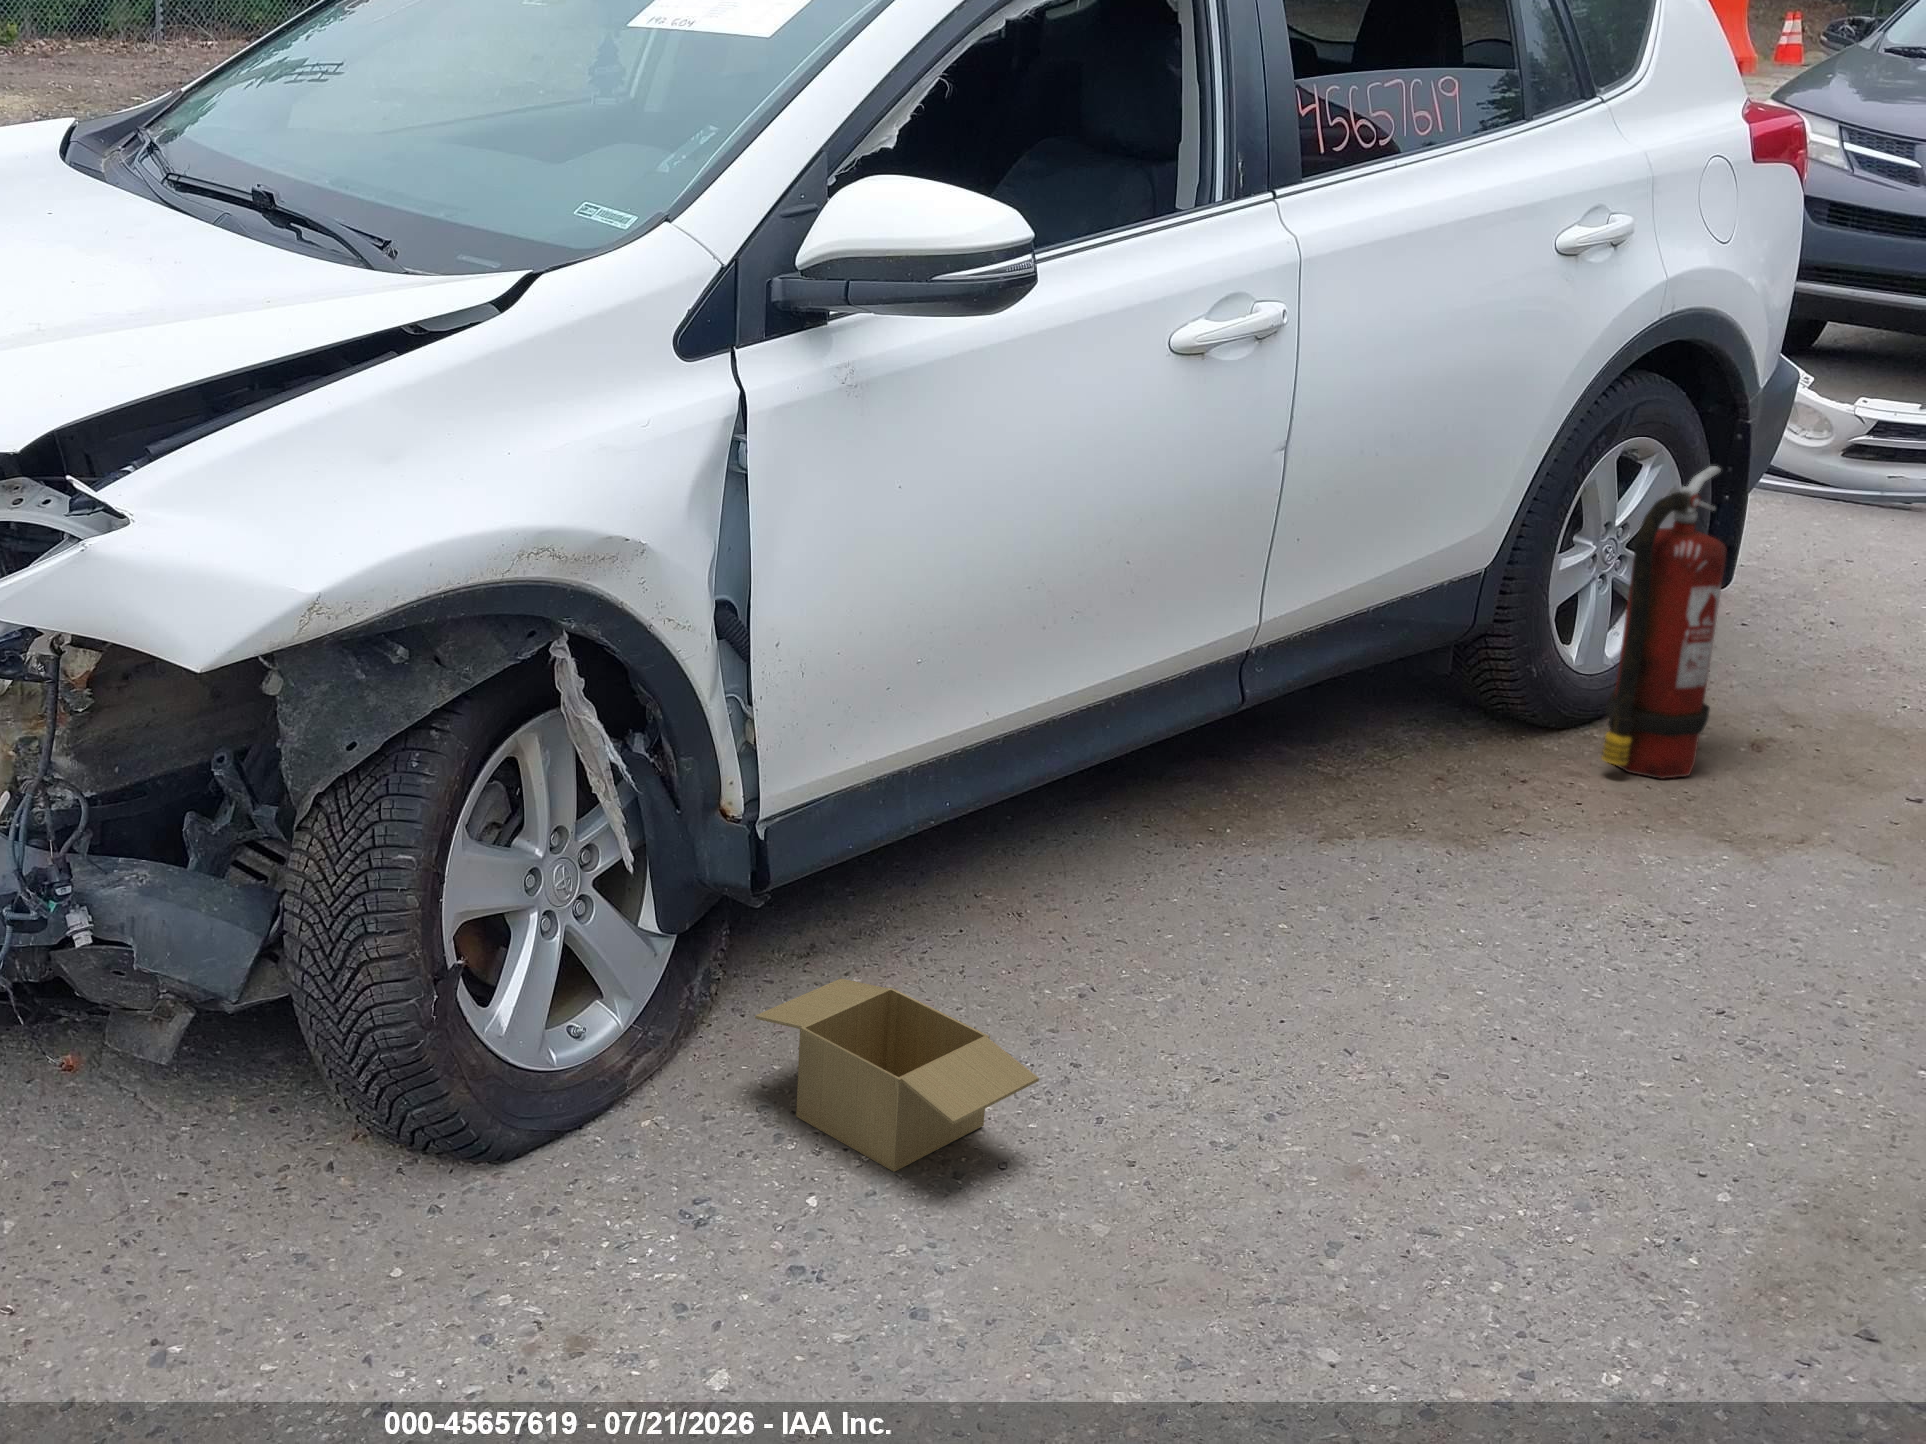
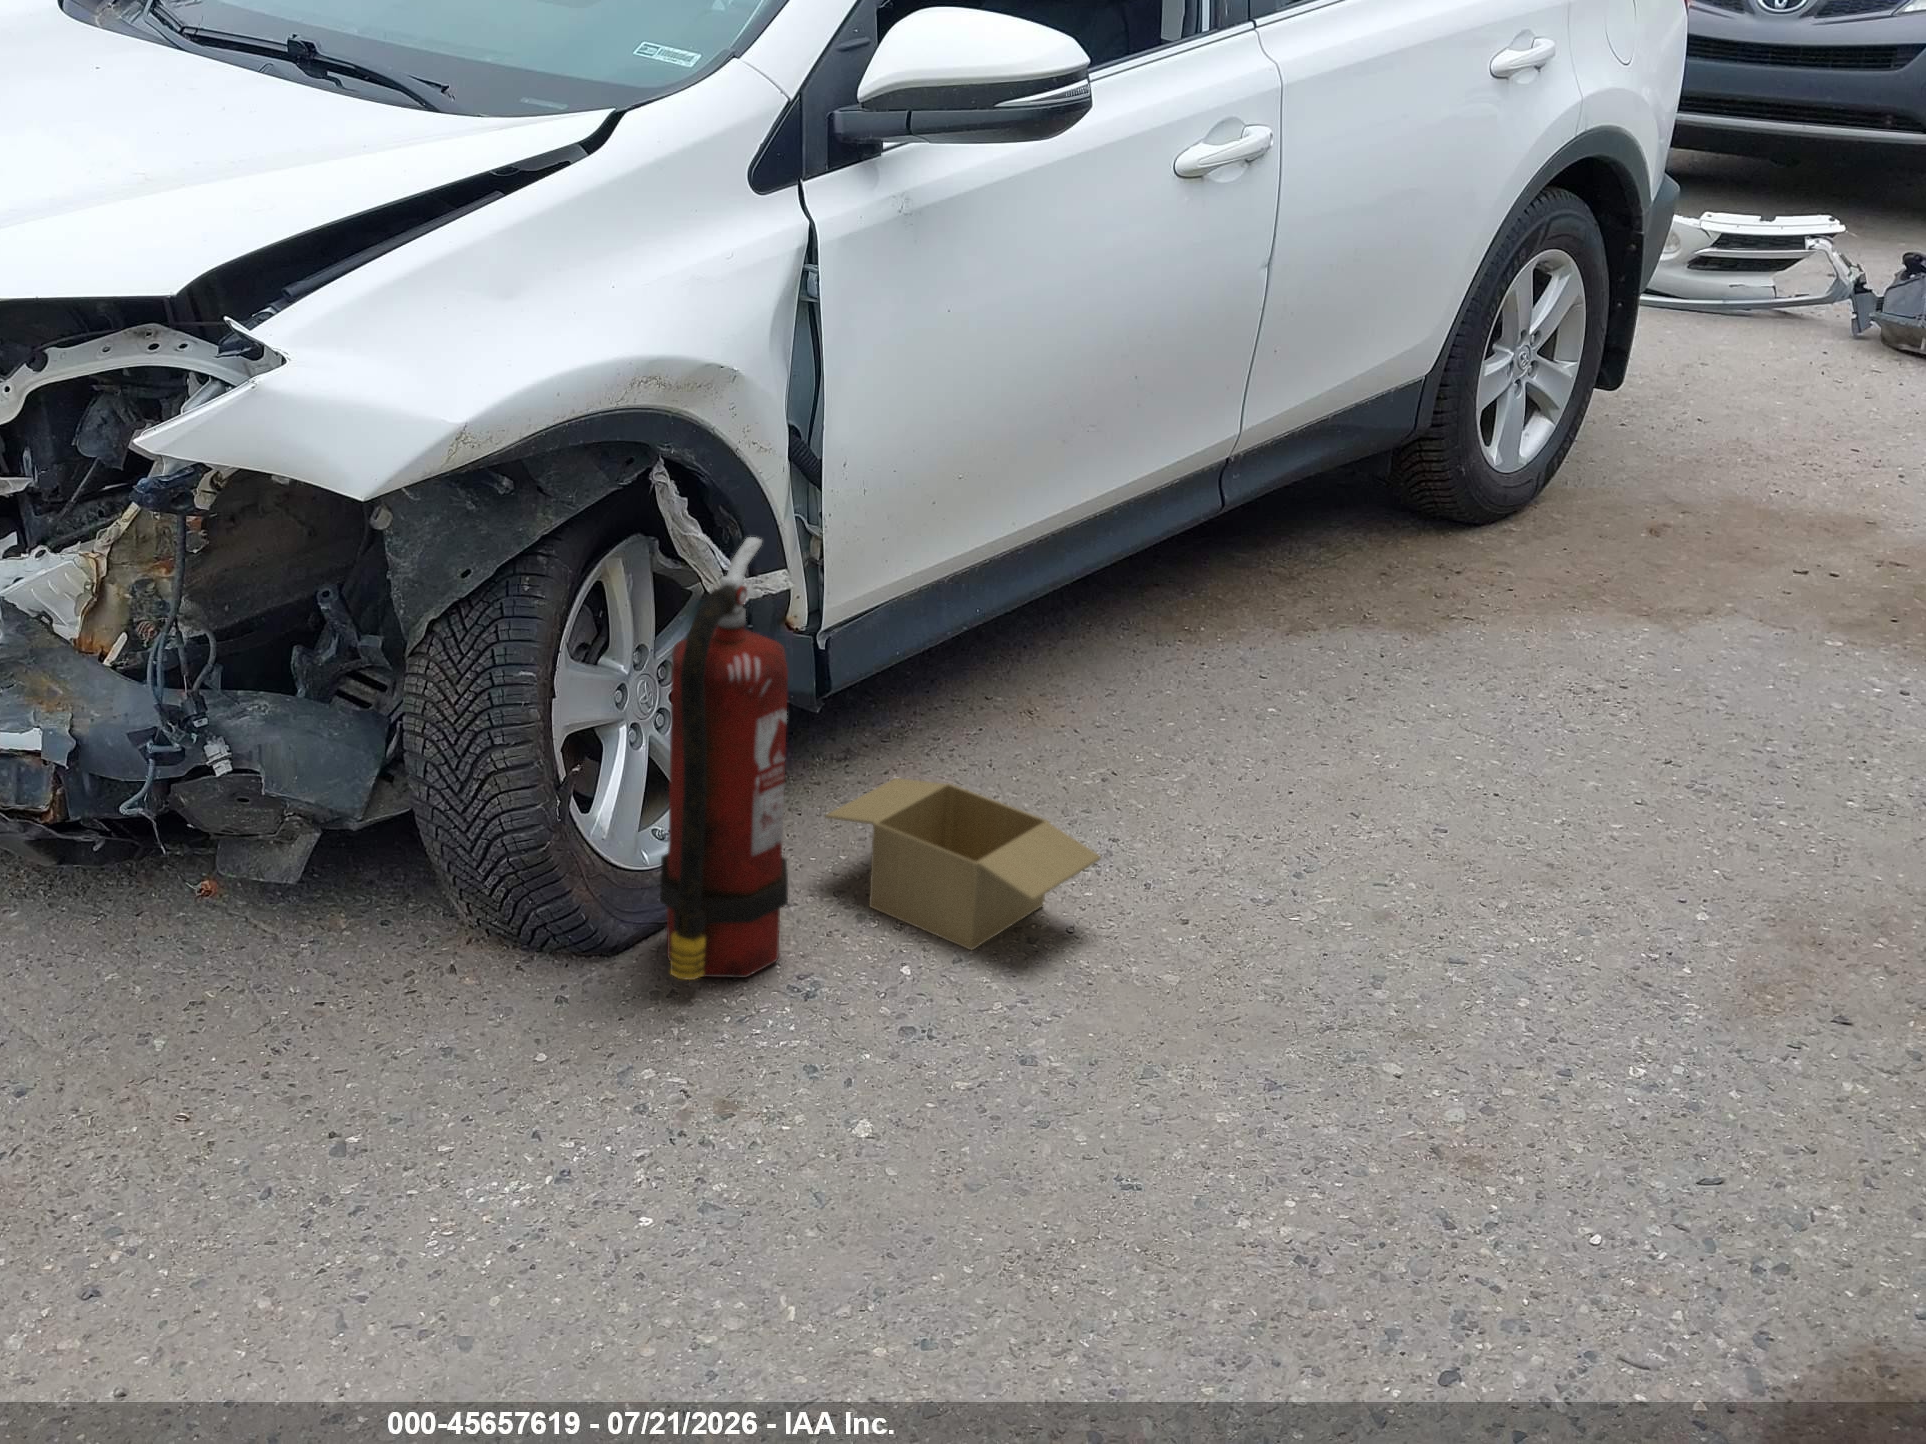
fire extinguisher: present [1601,466,1726,779] -> present [660,537,788,980]

